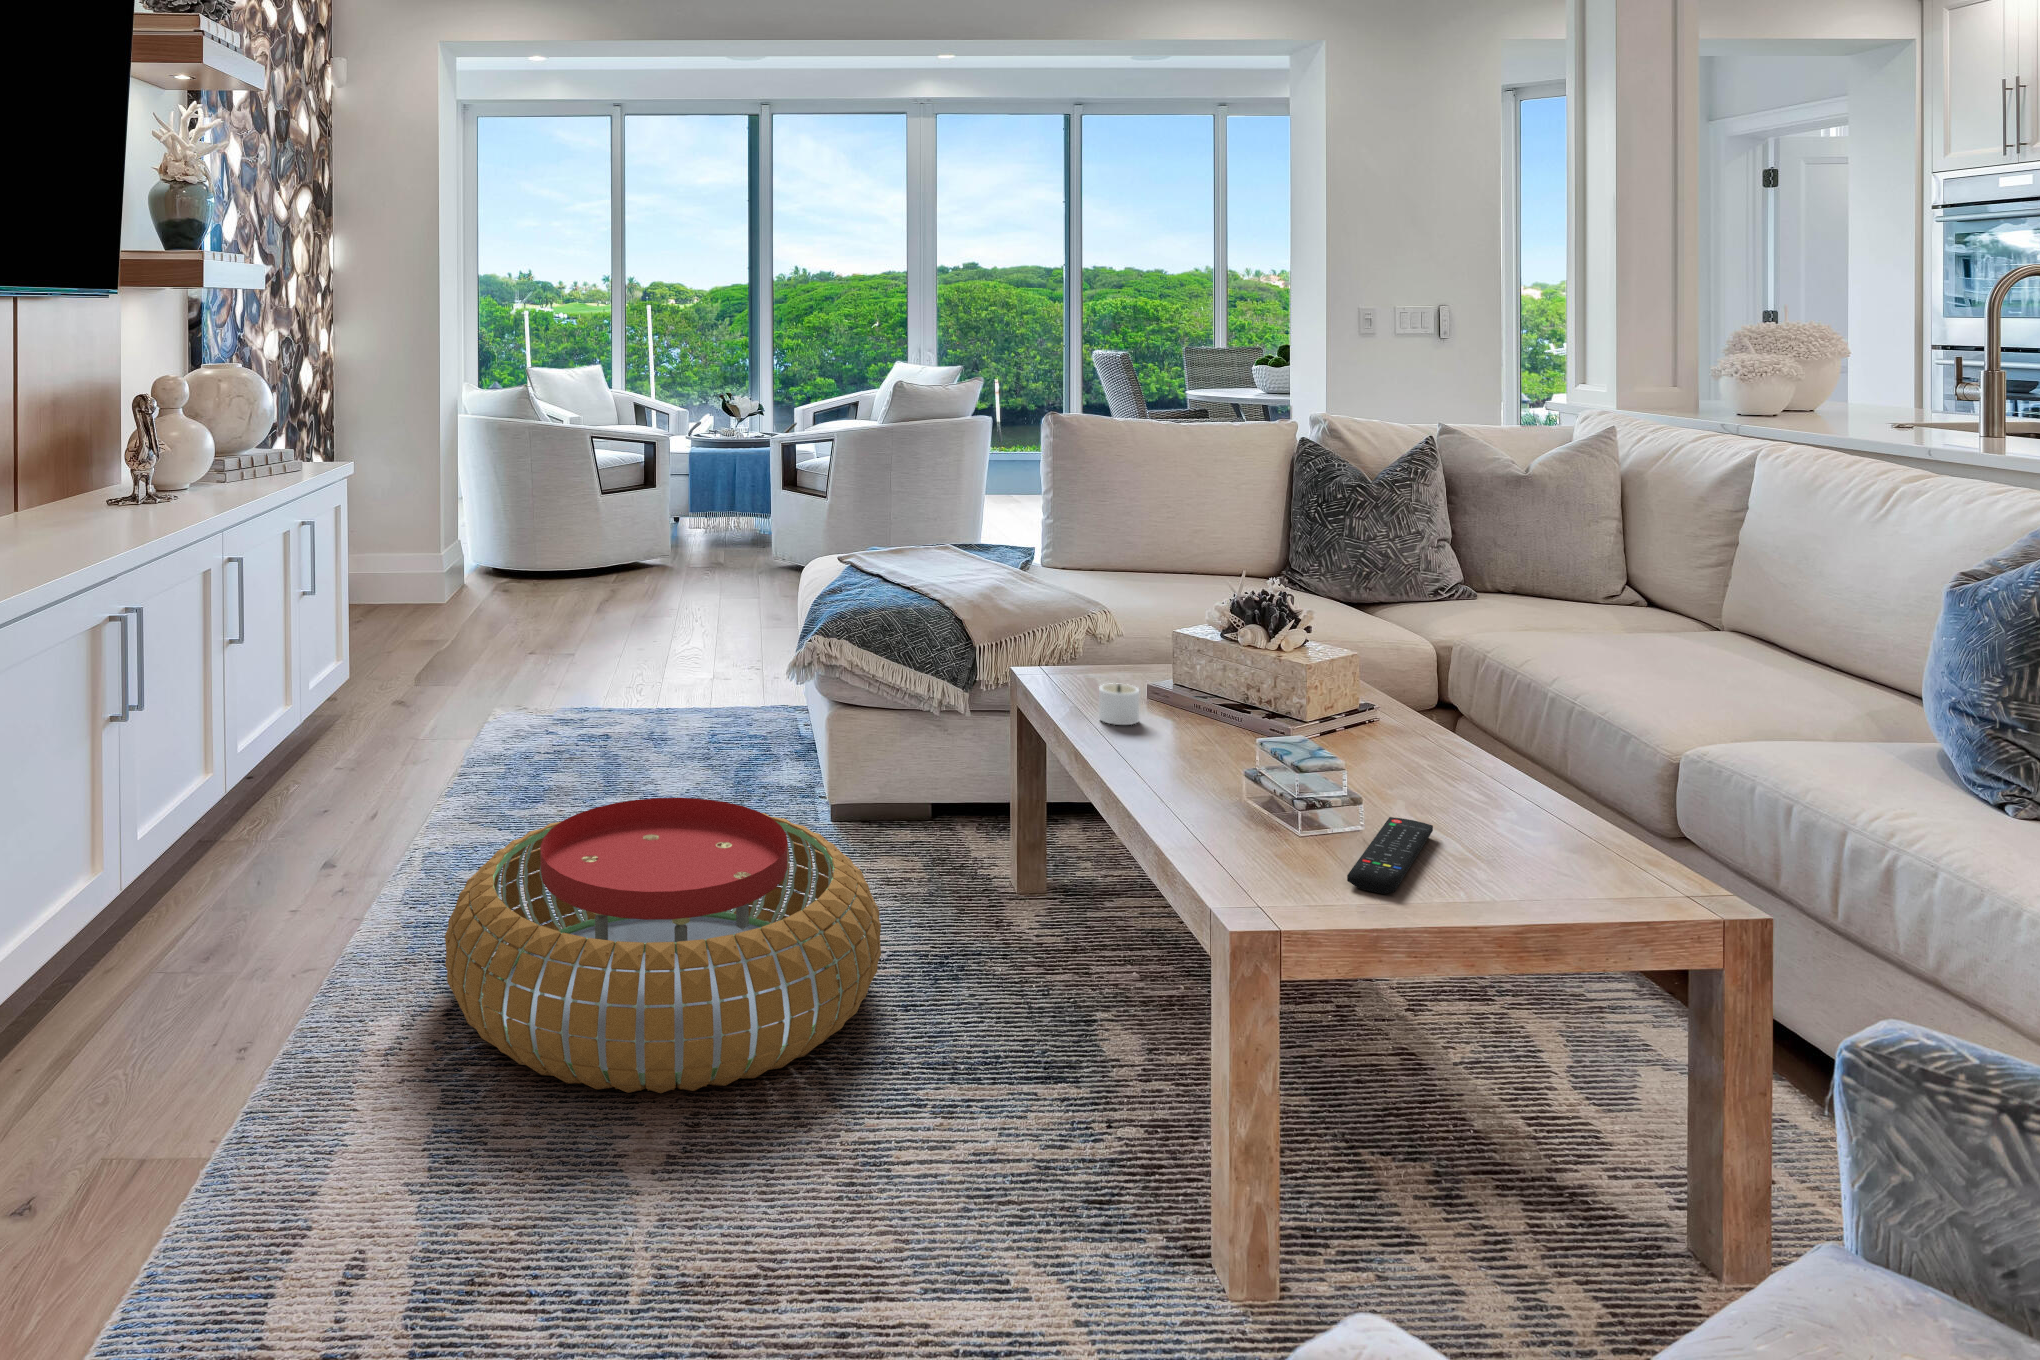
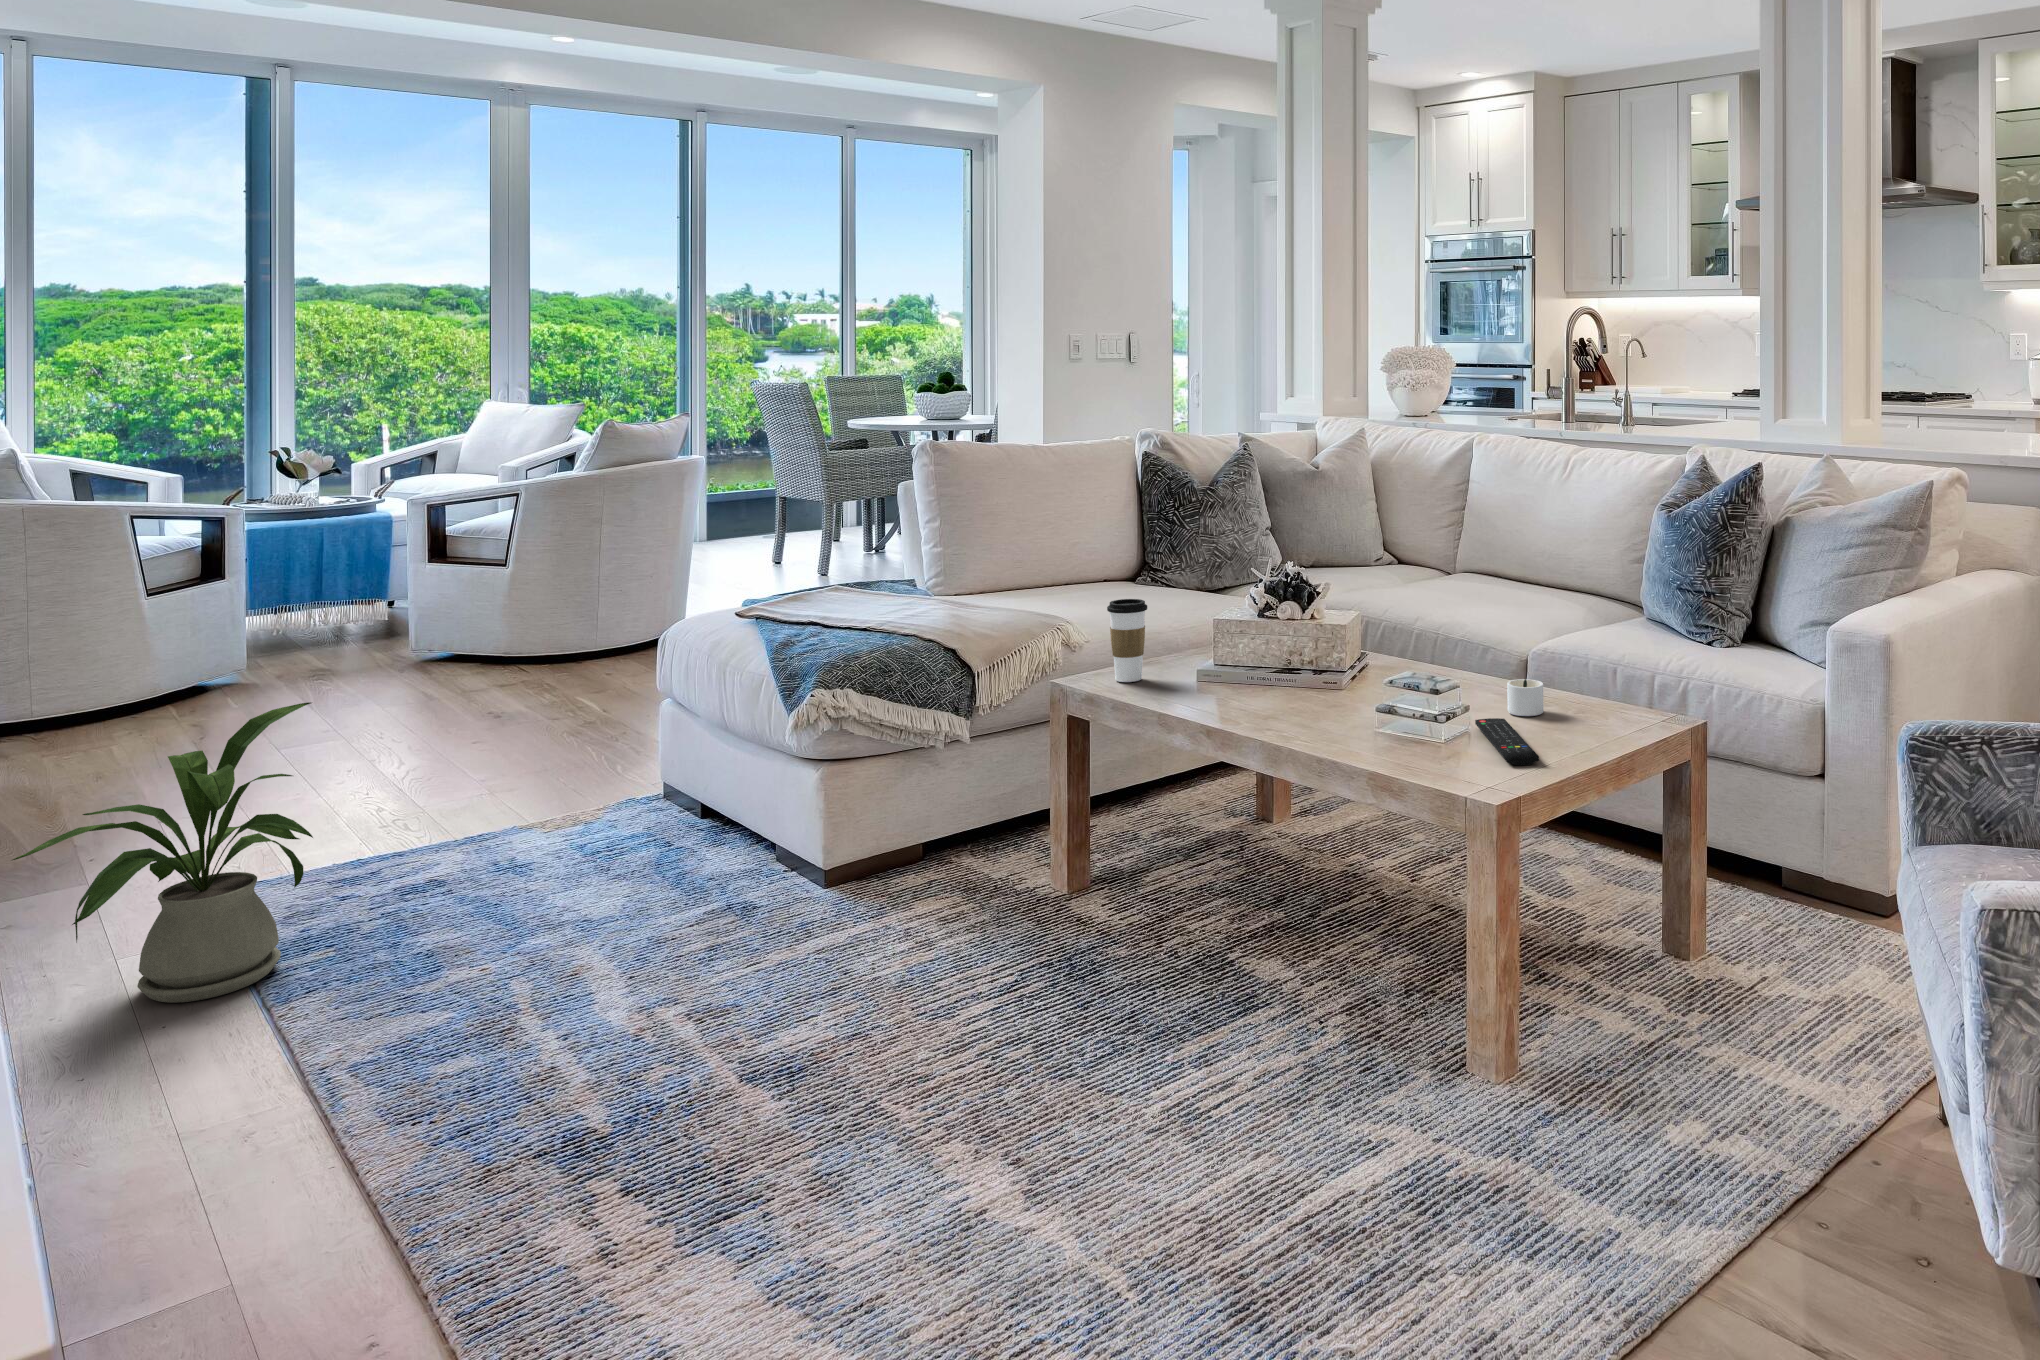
house plant: none [307,578,508,780] -> present [13,702,313,1003]
coffee cup: none [1069,592,1113,683] -> present [1107,599,1147,682]
candle: present [1099,683,1140,725] -> present [1507,679,1544,716]
pouf: present [445,798,881,1093] -> none [595,866,1082,1186]

